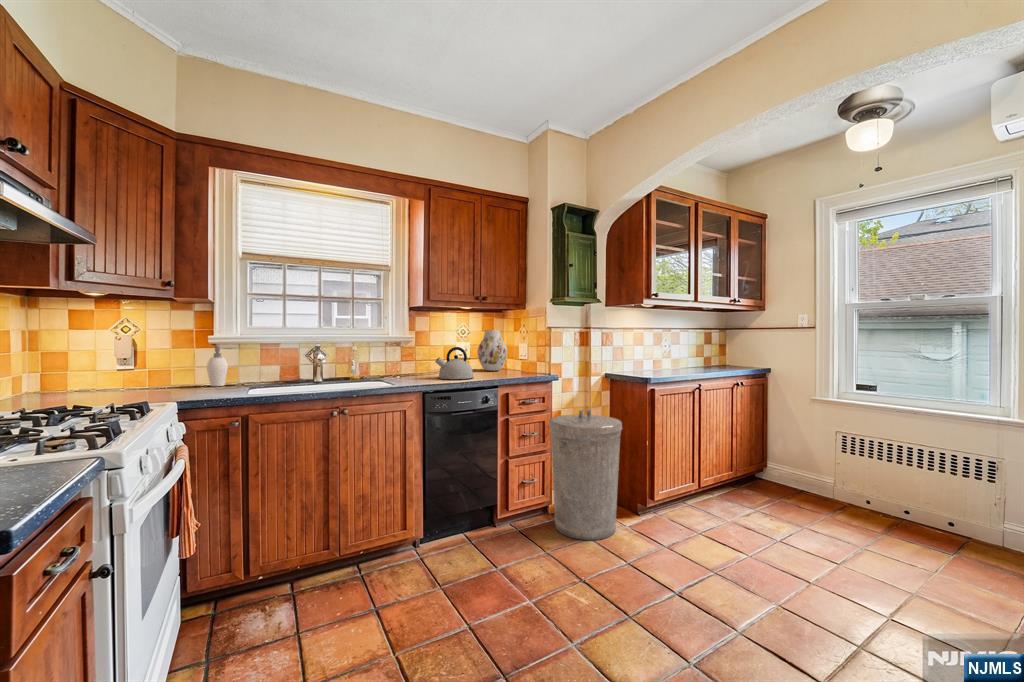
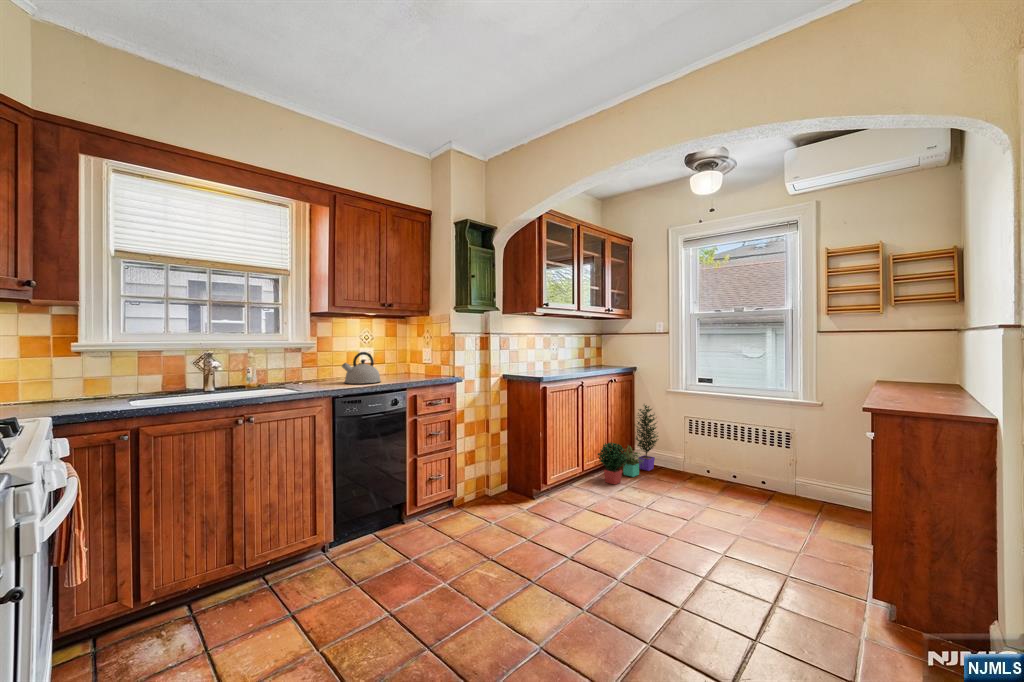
vase: present [478,330,507,371] -> none [381,336,411,375]
soap dispenser: present [207,346,228,386] -> none [71,353,105,399]
trash can: present [548,409,622,540] -> none [454,407,521,527]
potted plant: none [717,412,801,506] -> present [598,405,658,485]

